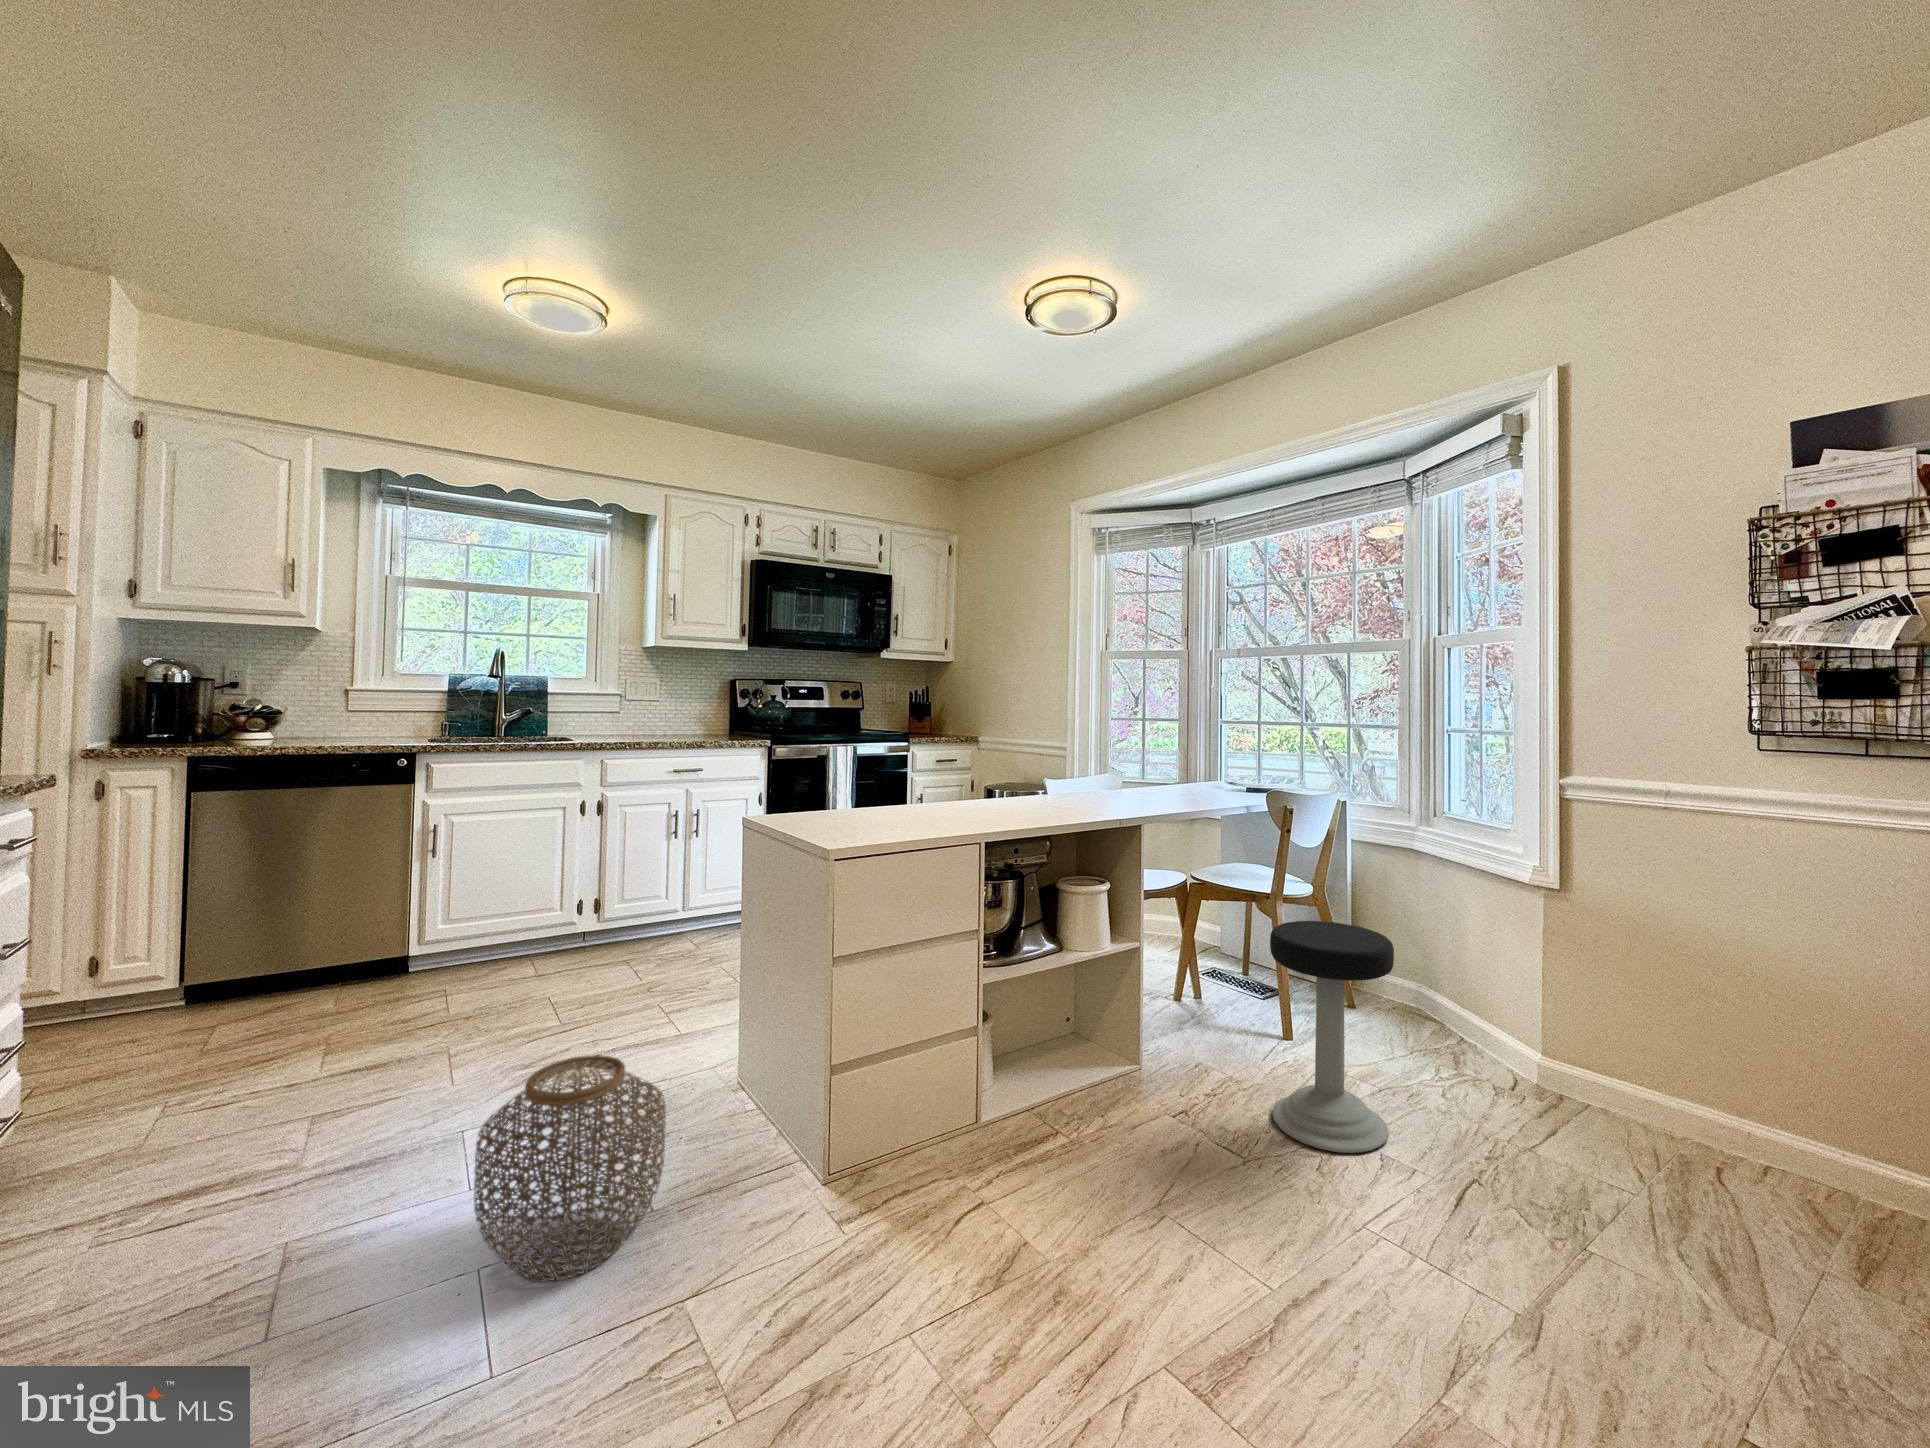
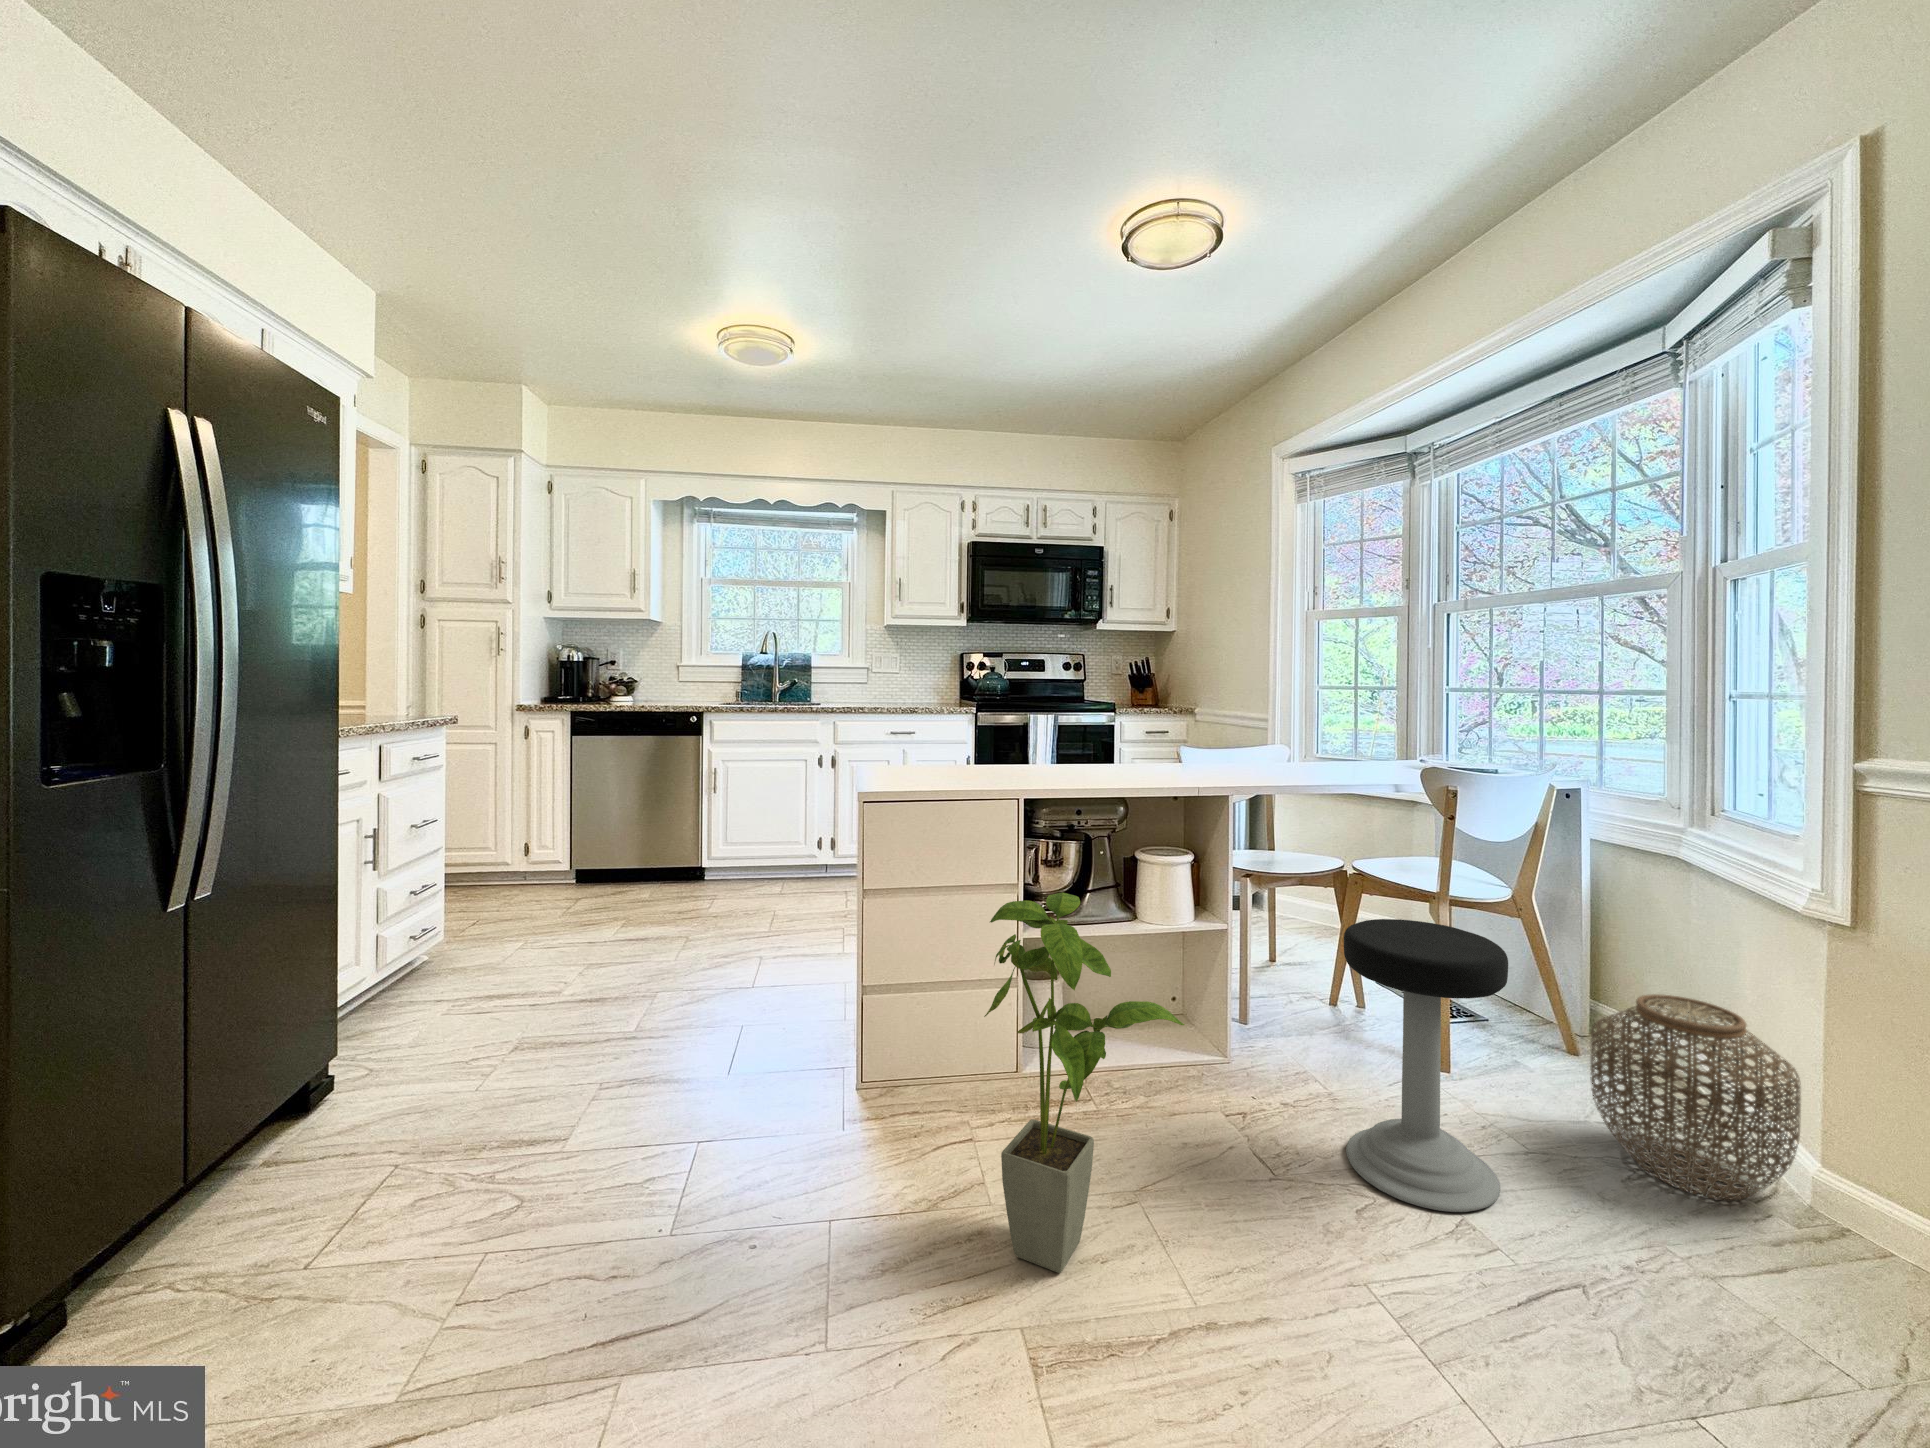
house plant: none [1059,935,1238,1298] -> present [984,893,1184,1273]
woven basket: present [474,1055,665,1280] -> present [1590,994,1801,1200]

